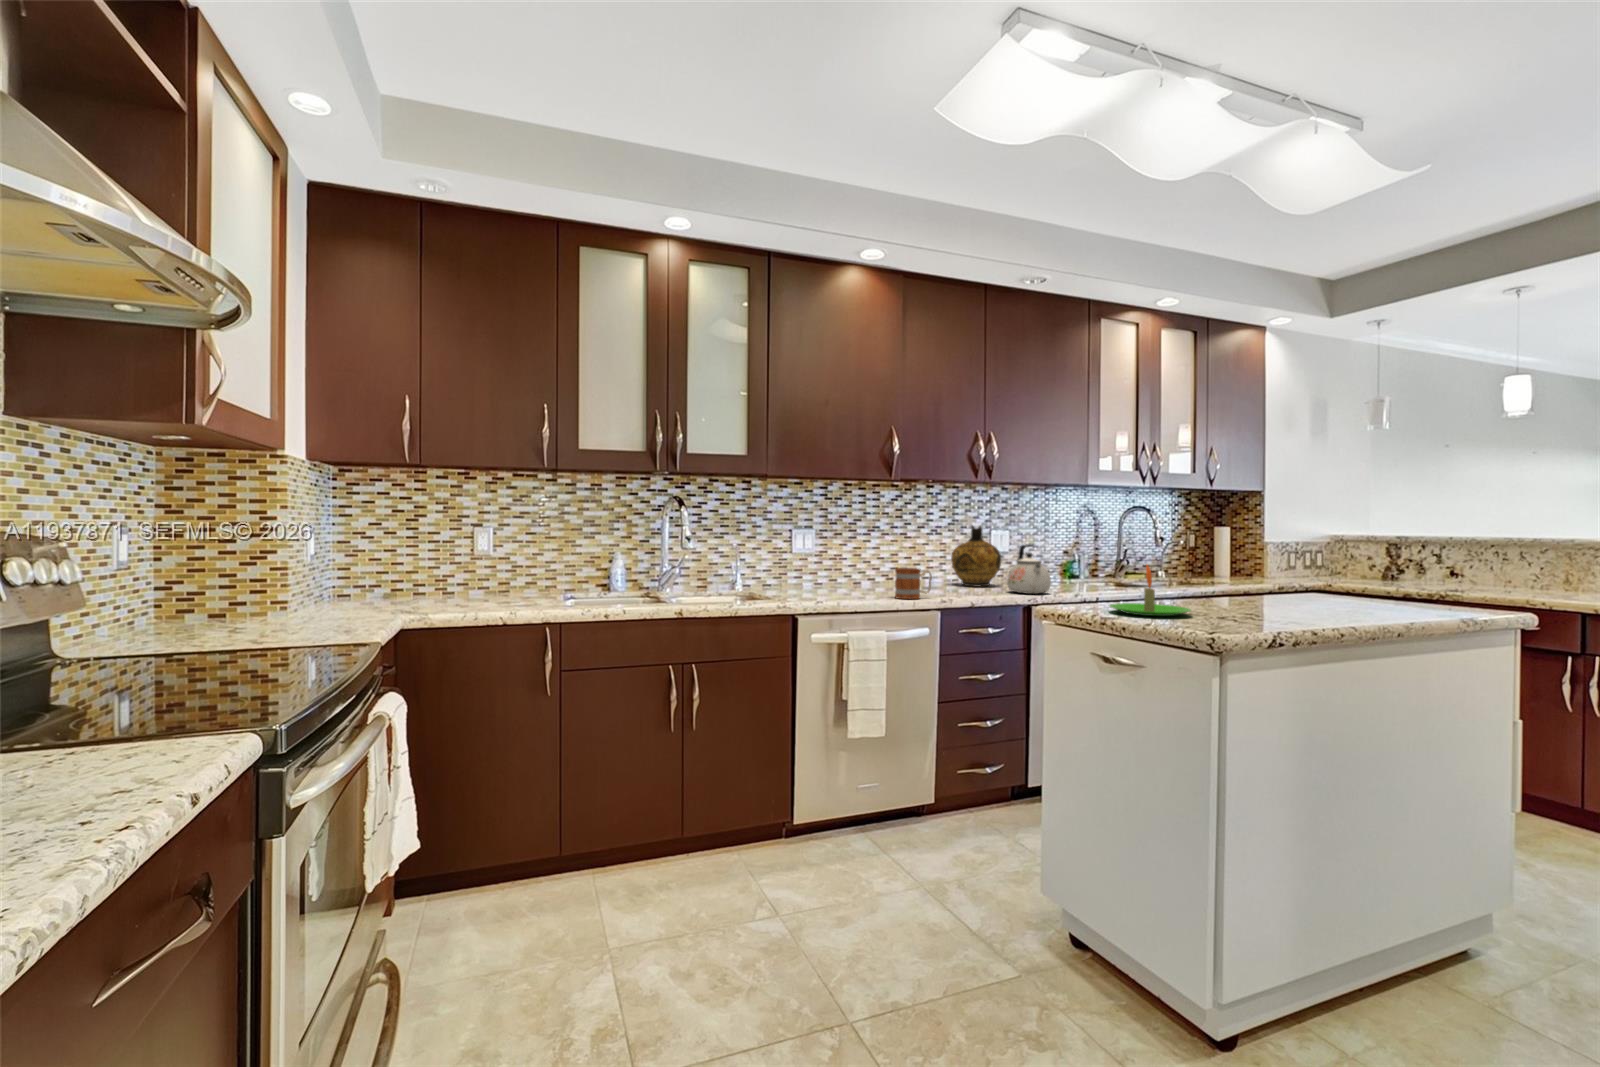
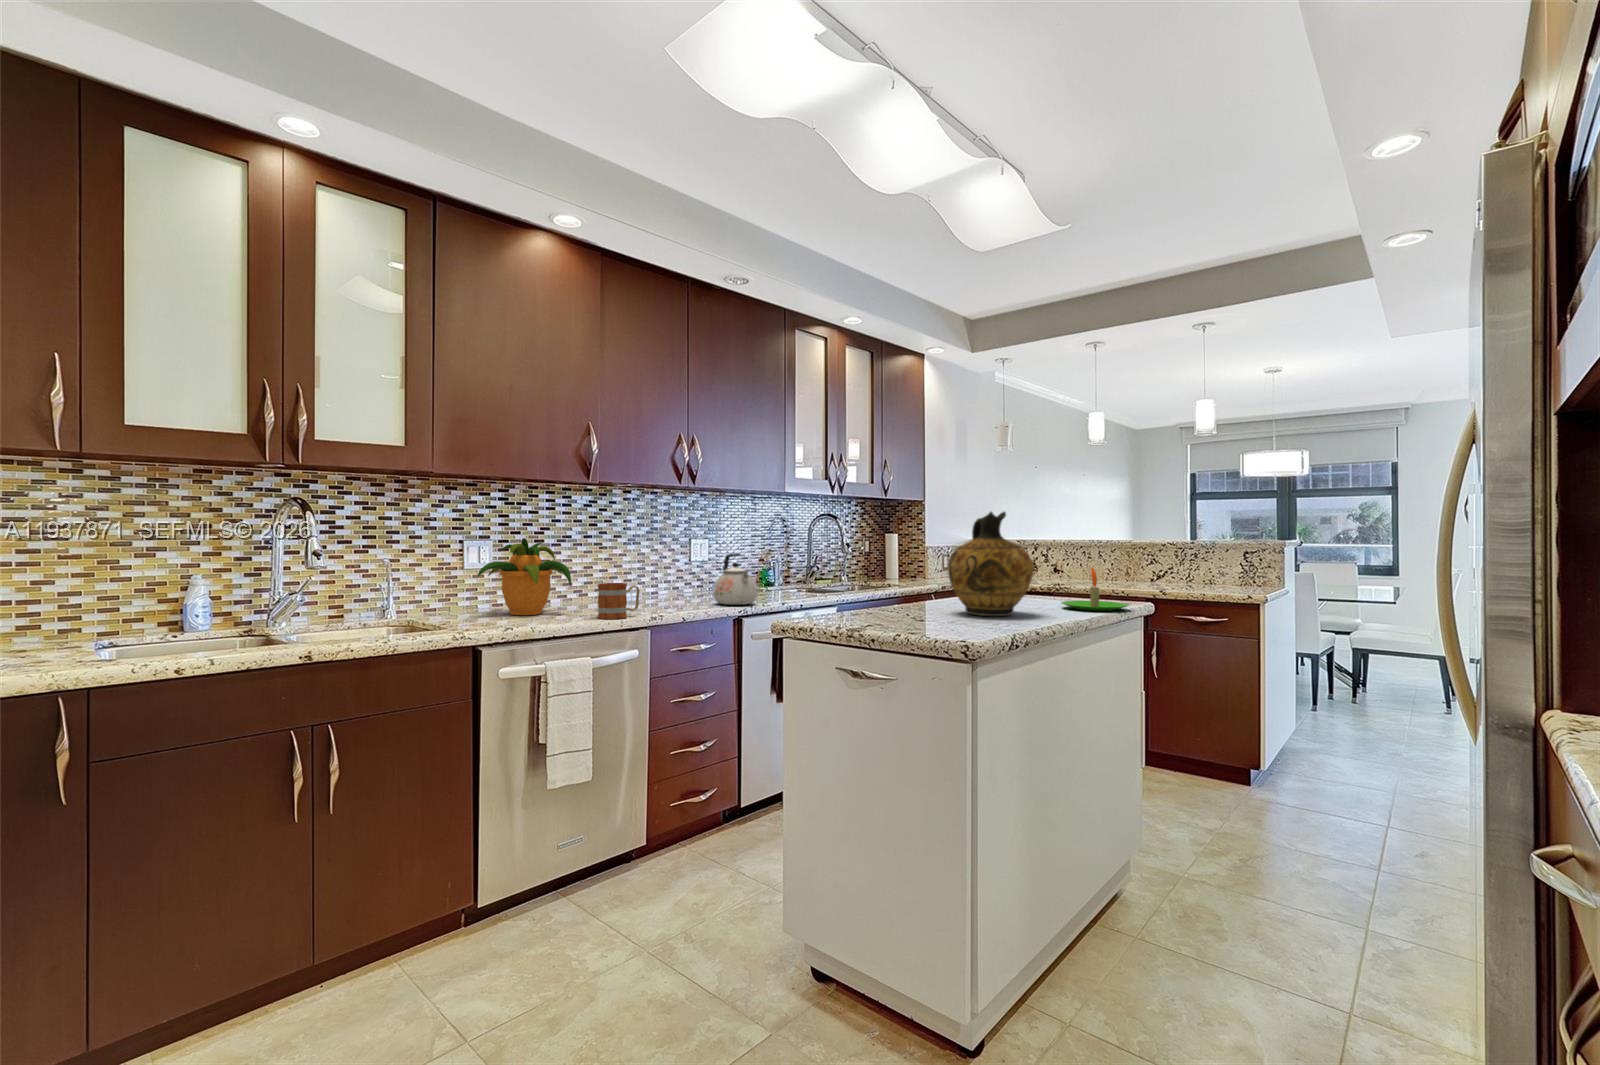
ceramic jug: present [951,526,1002,586] -> present [948,511,1033,616]
potted plant: none [800,528,875,592] -> present [477,538,571,615]
candle: present [1109,566,1191,616] -> present [1061,567,1129,611]

